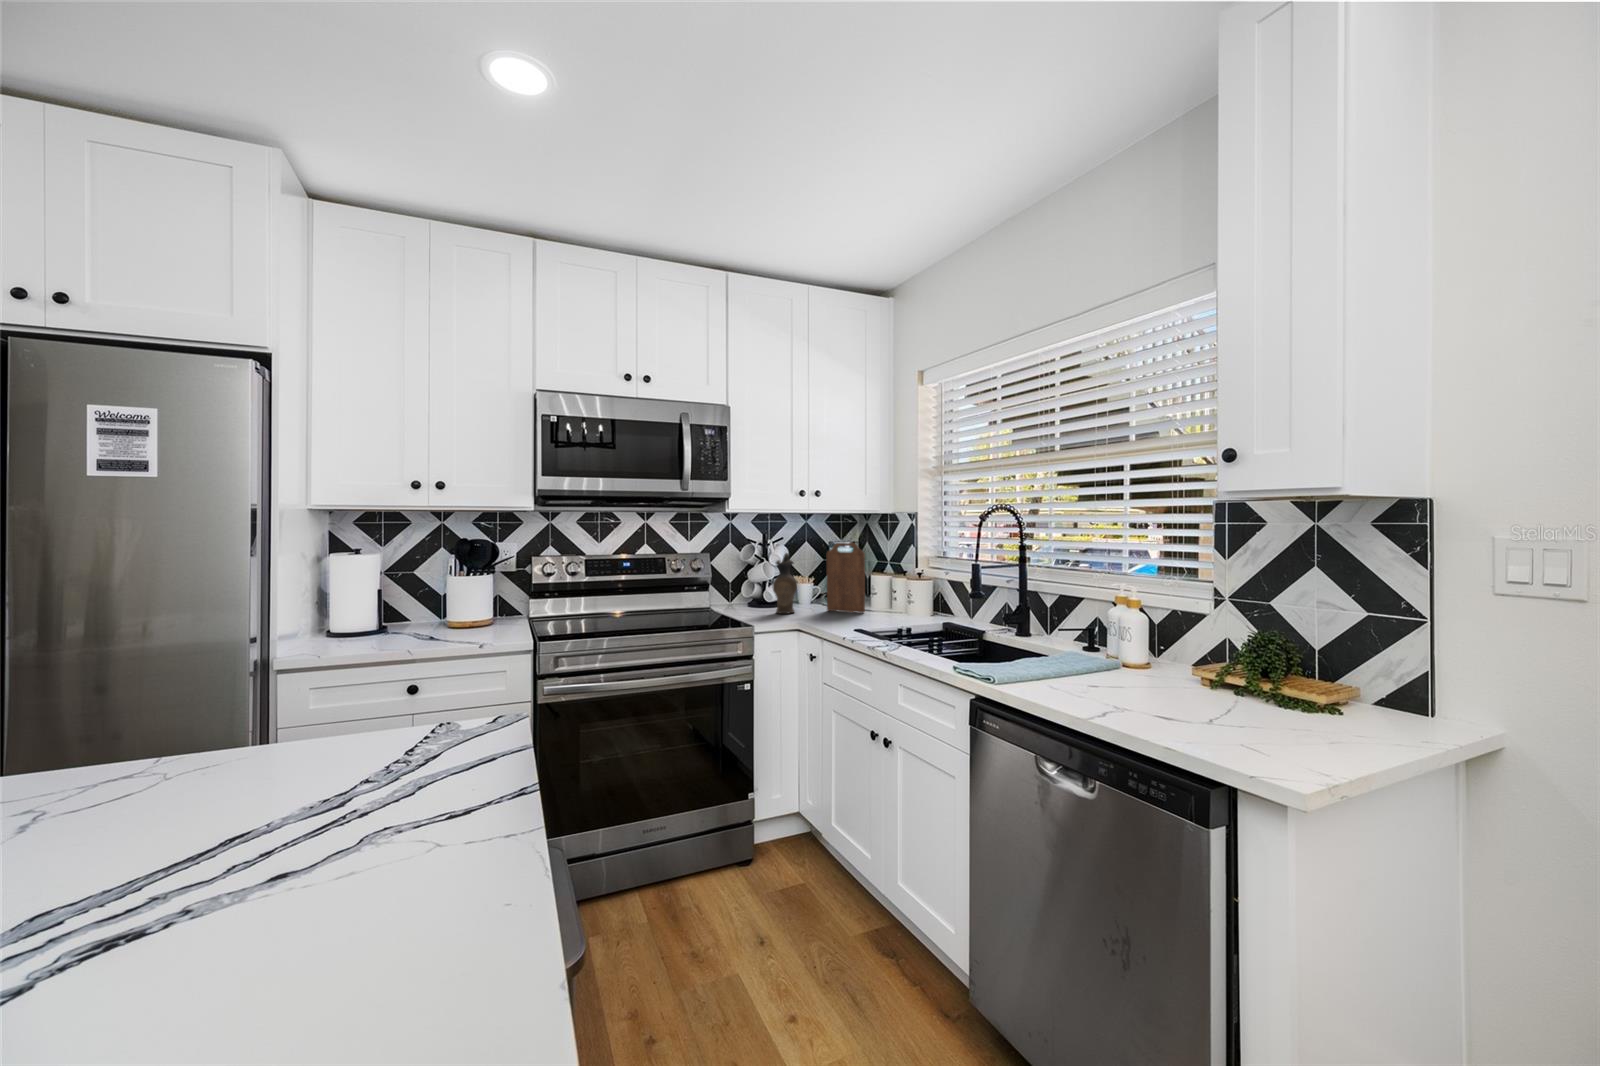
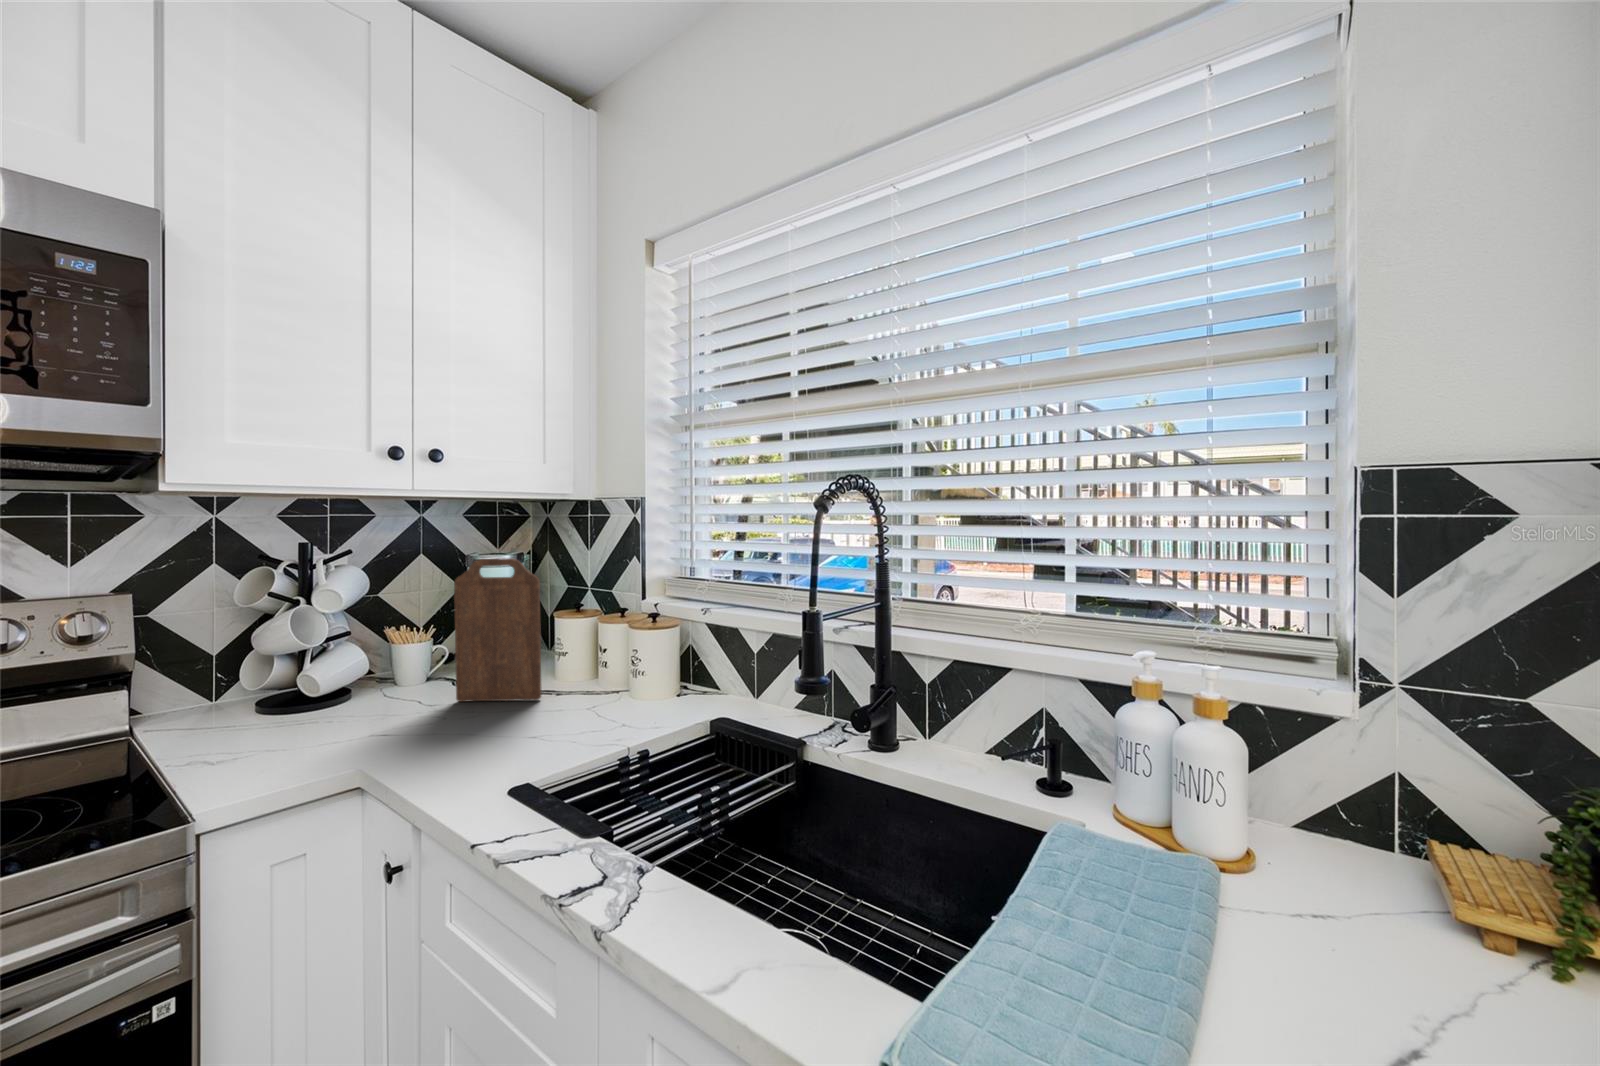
ceramic pitcher: present [773,553,797,613] -> none [309,585,377,726]

